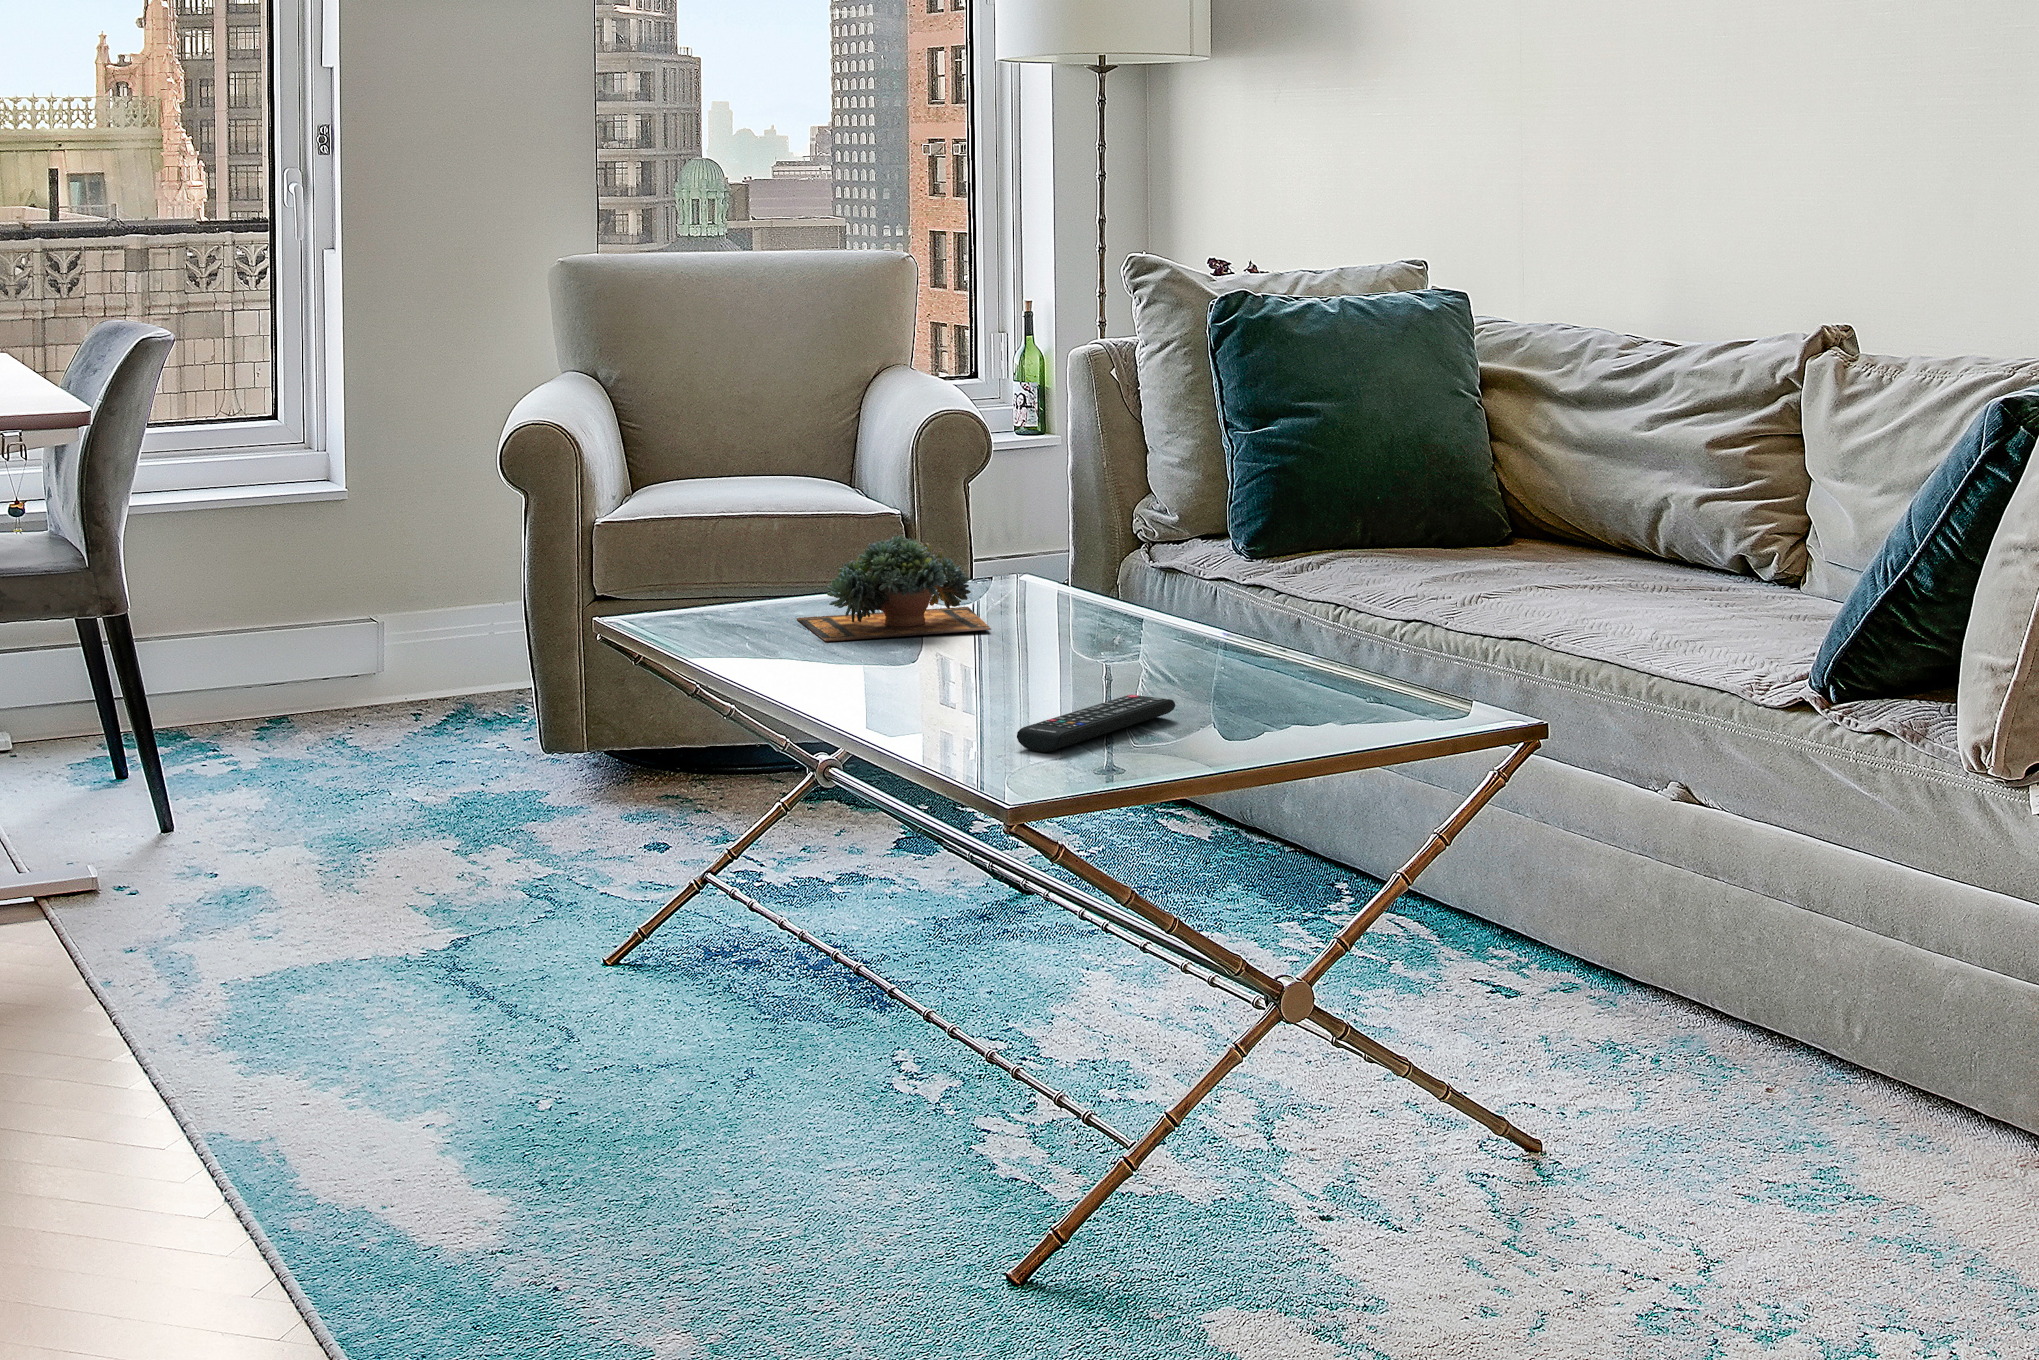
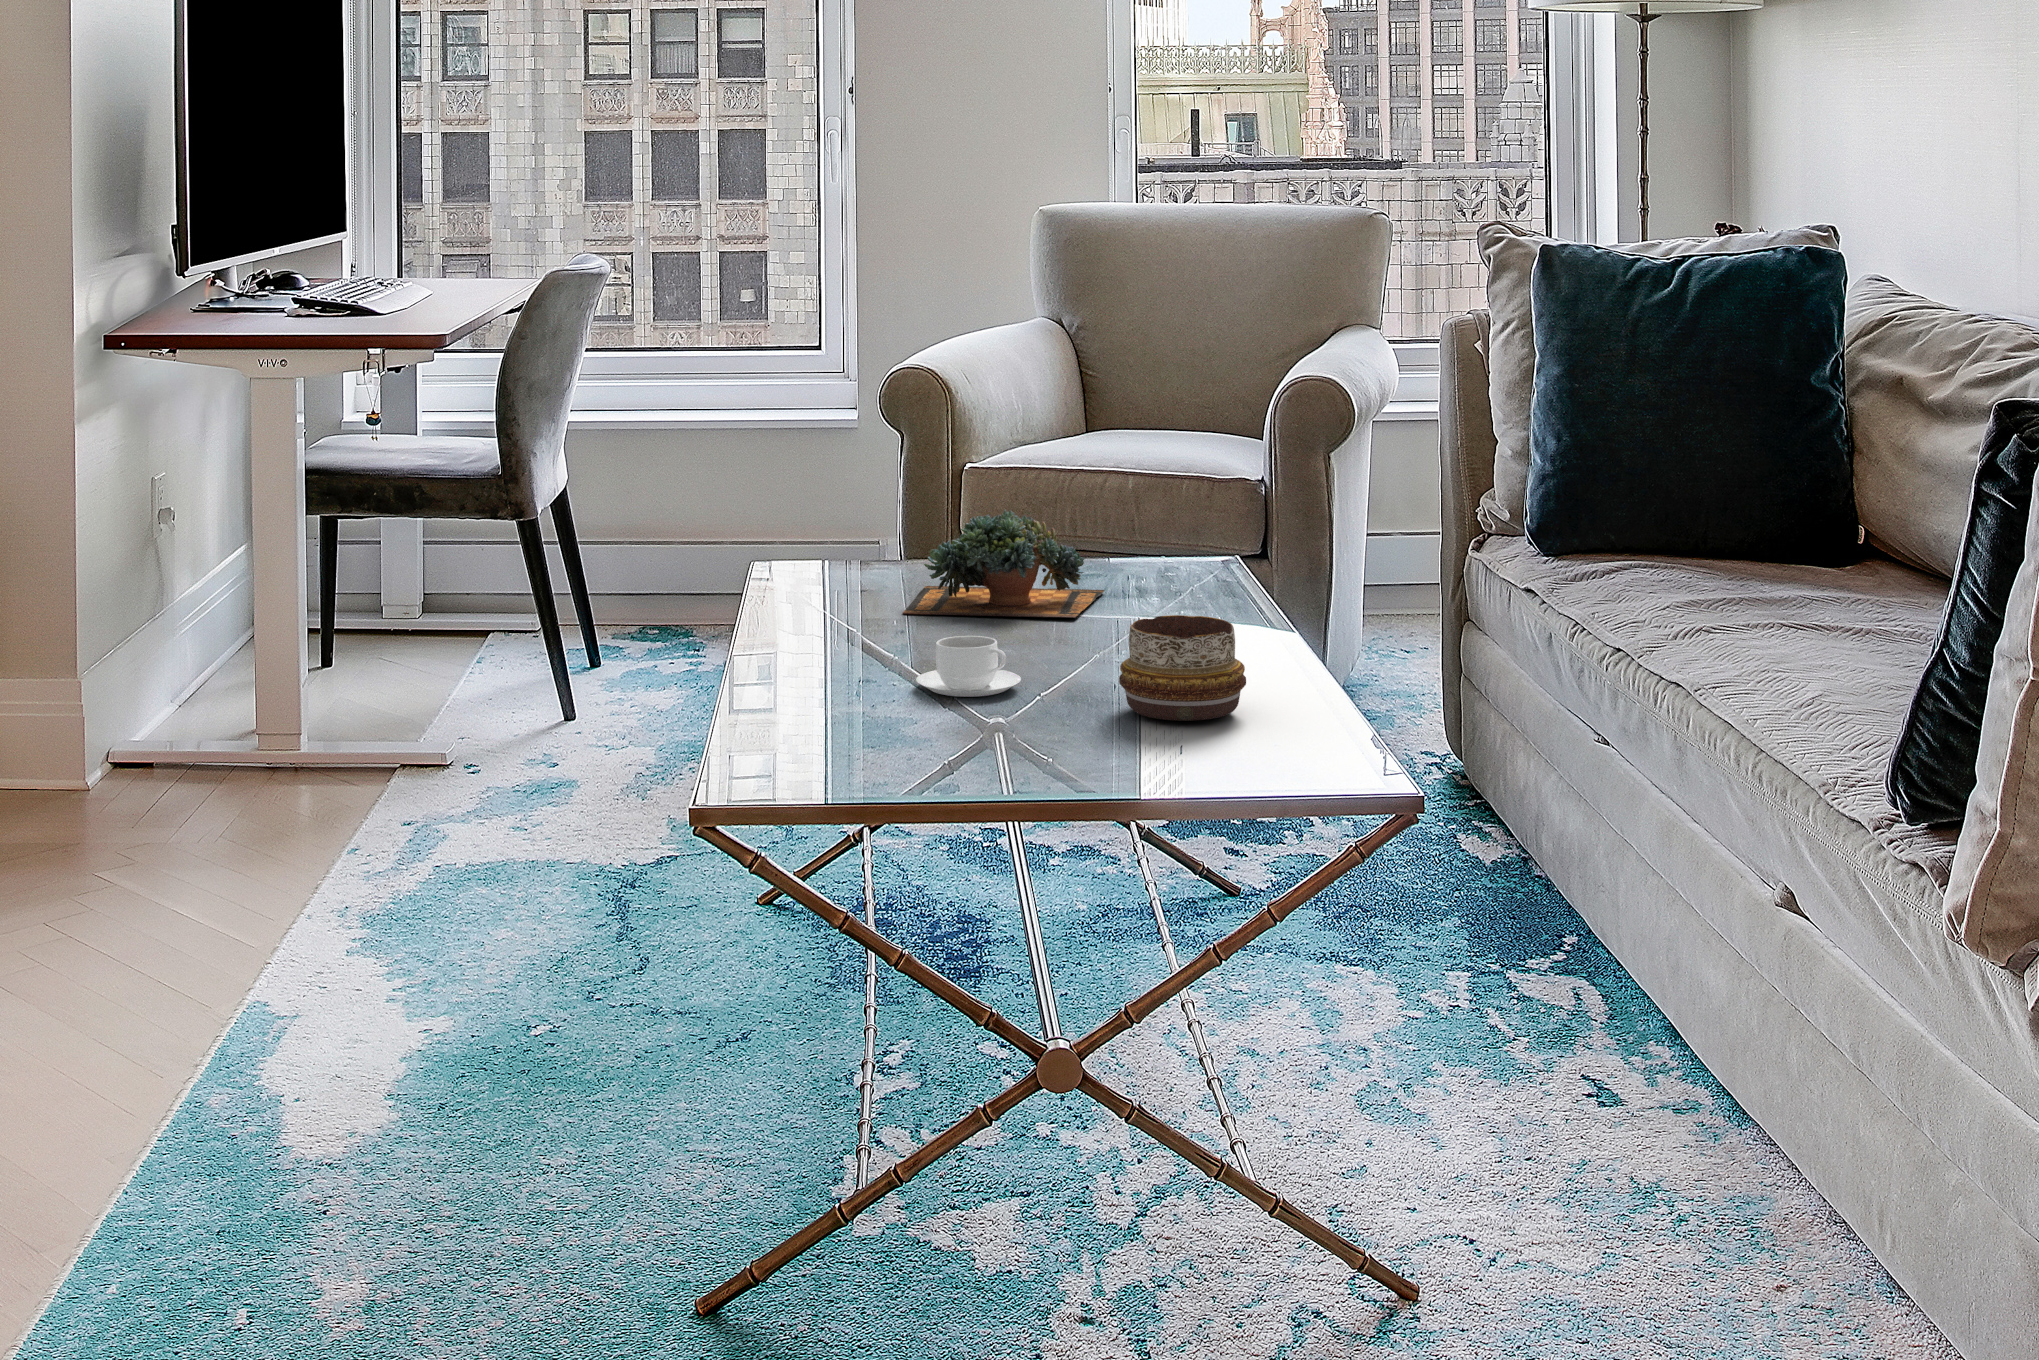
decorative bowl: none [1176,602,1293,695] -> present [1119,615,1246,721]
coffee cup: none [967,642,1068,698] -> present [916,636,1021,697]
remote control: present [1017,695,1175,752] -> none [843,707,1060,759]

